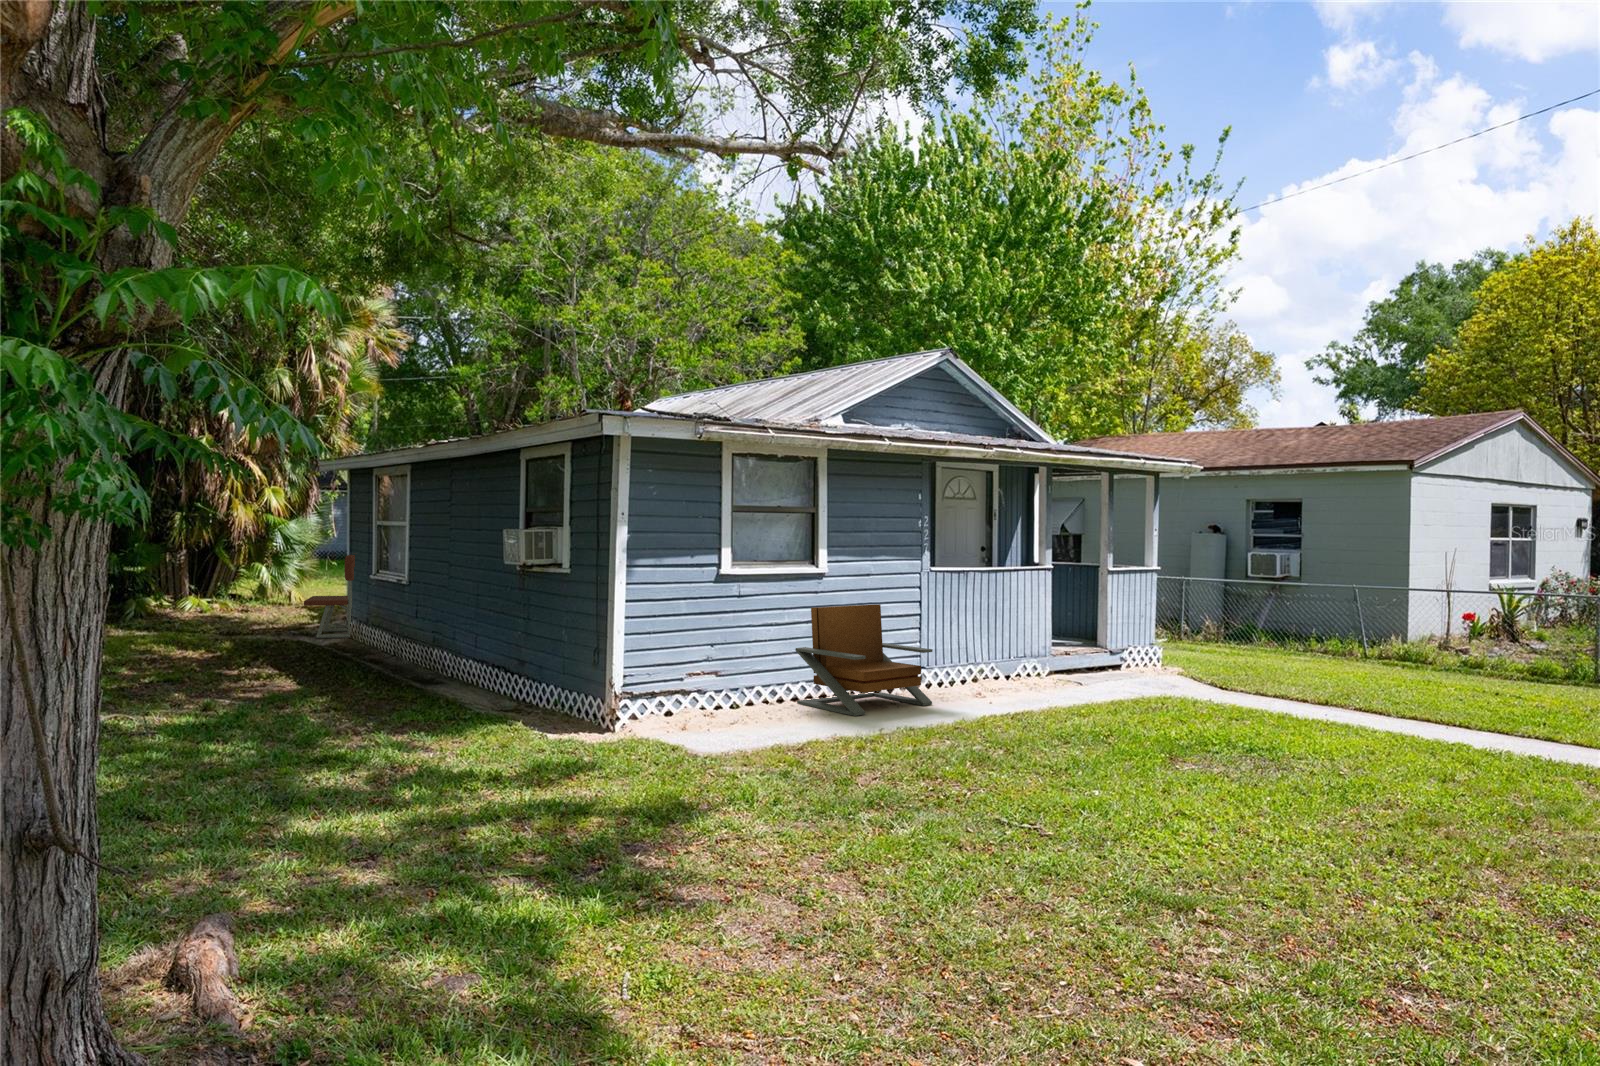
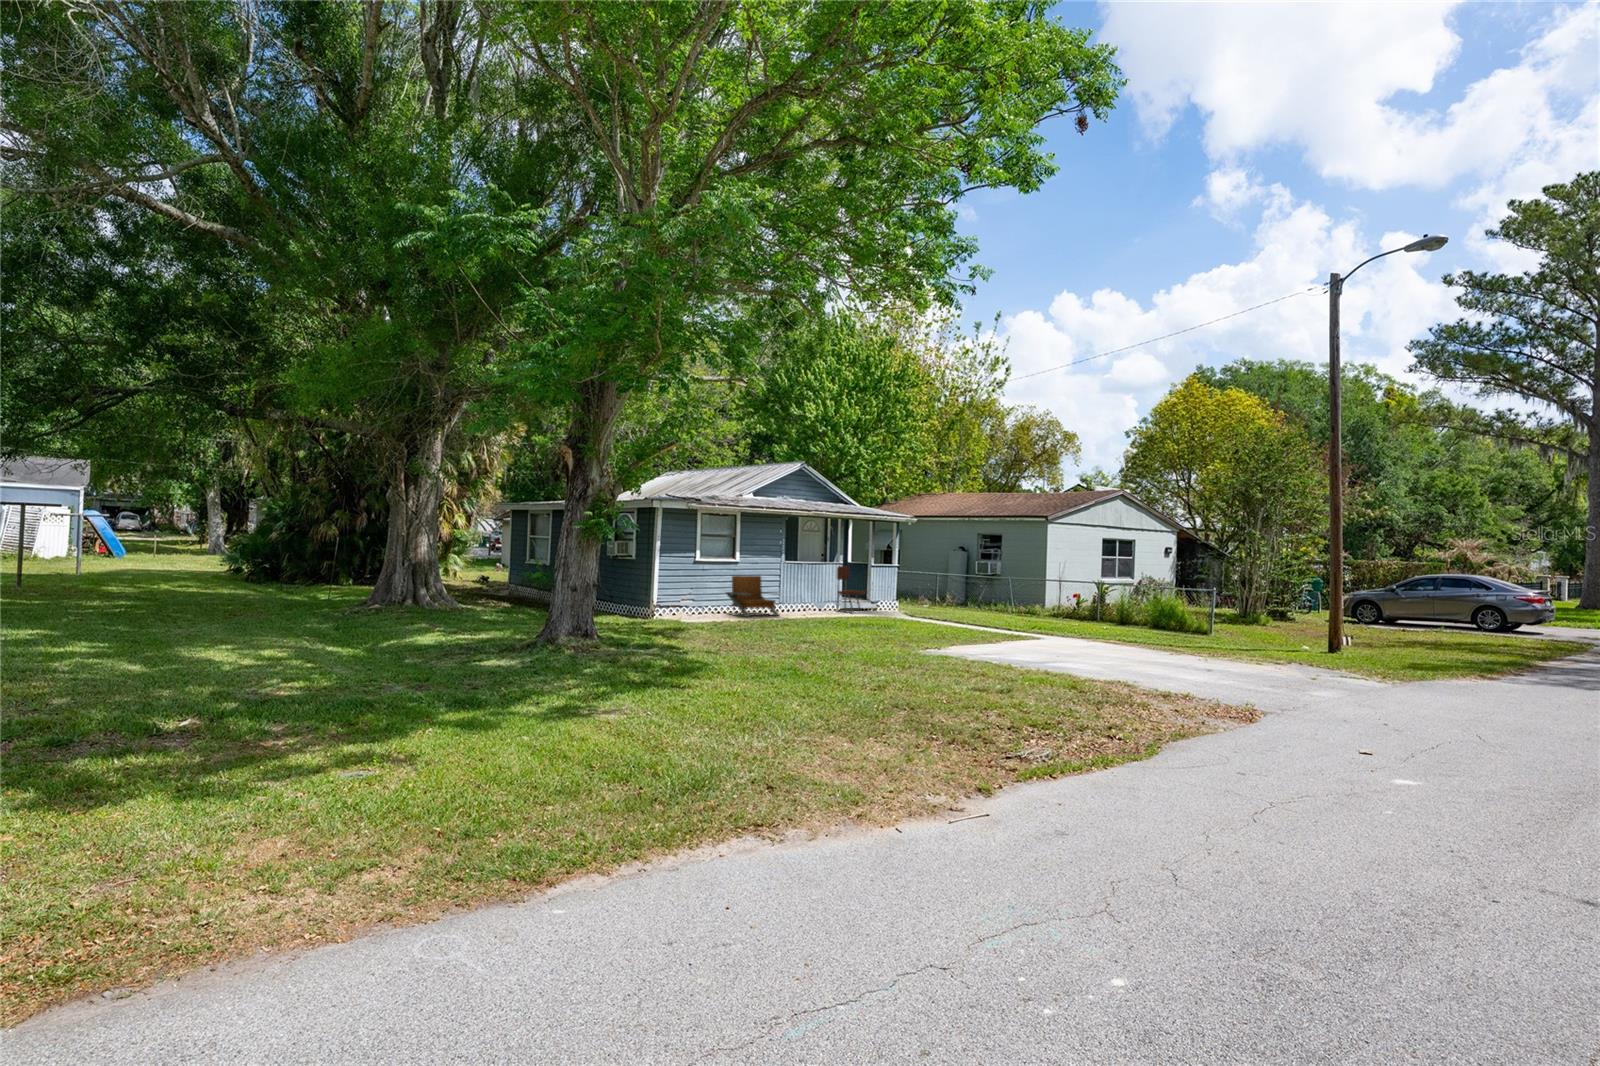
bench: present [304,555,355,638] -> present [836,566,867,613]

